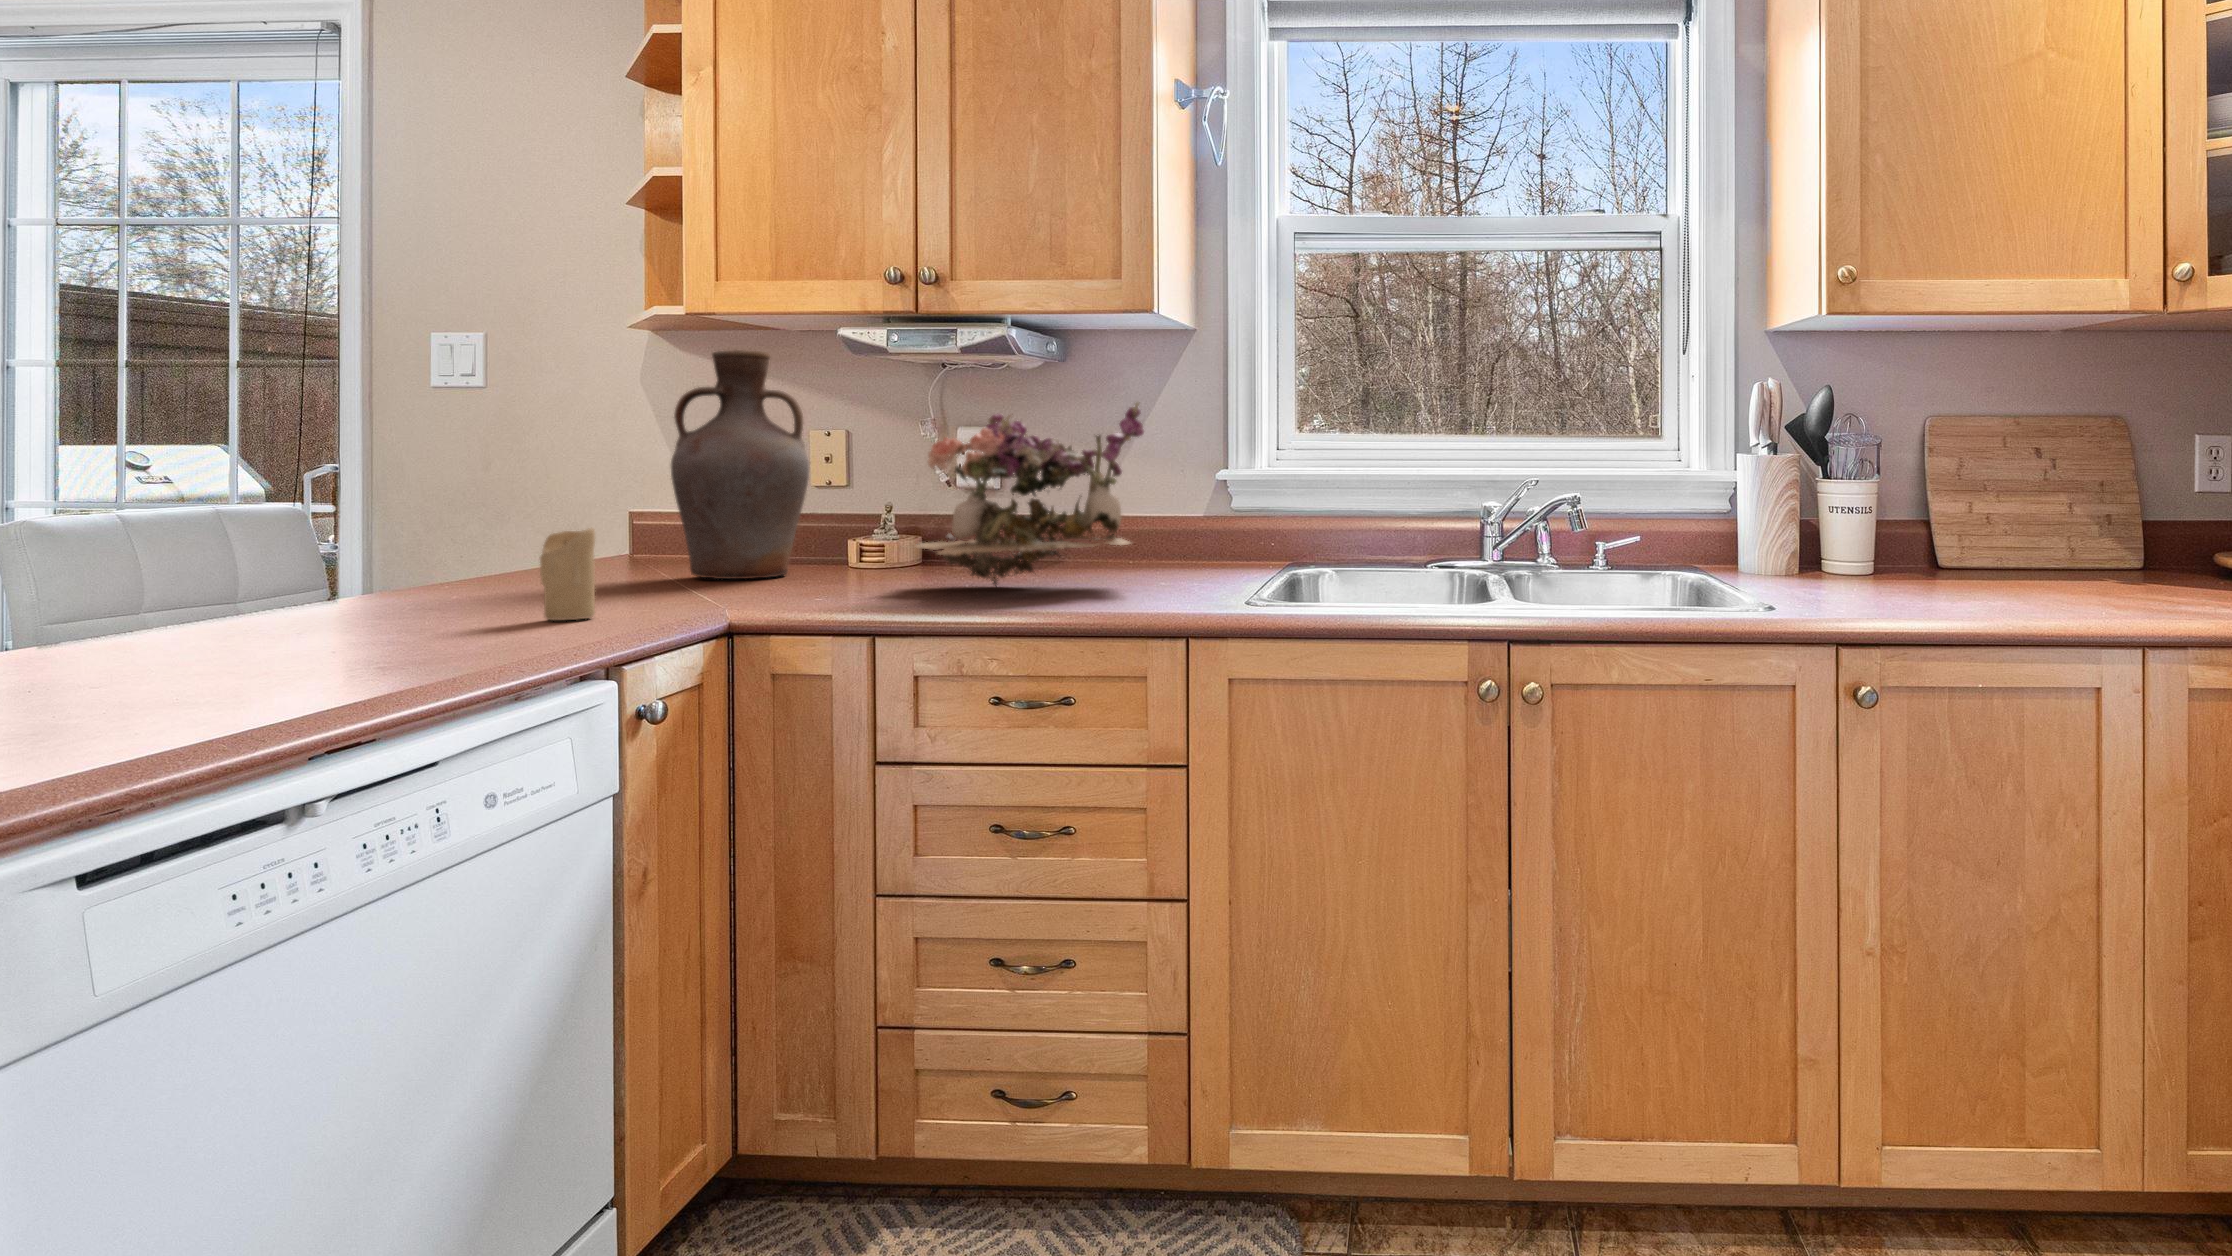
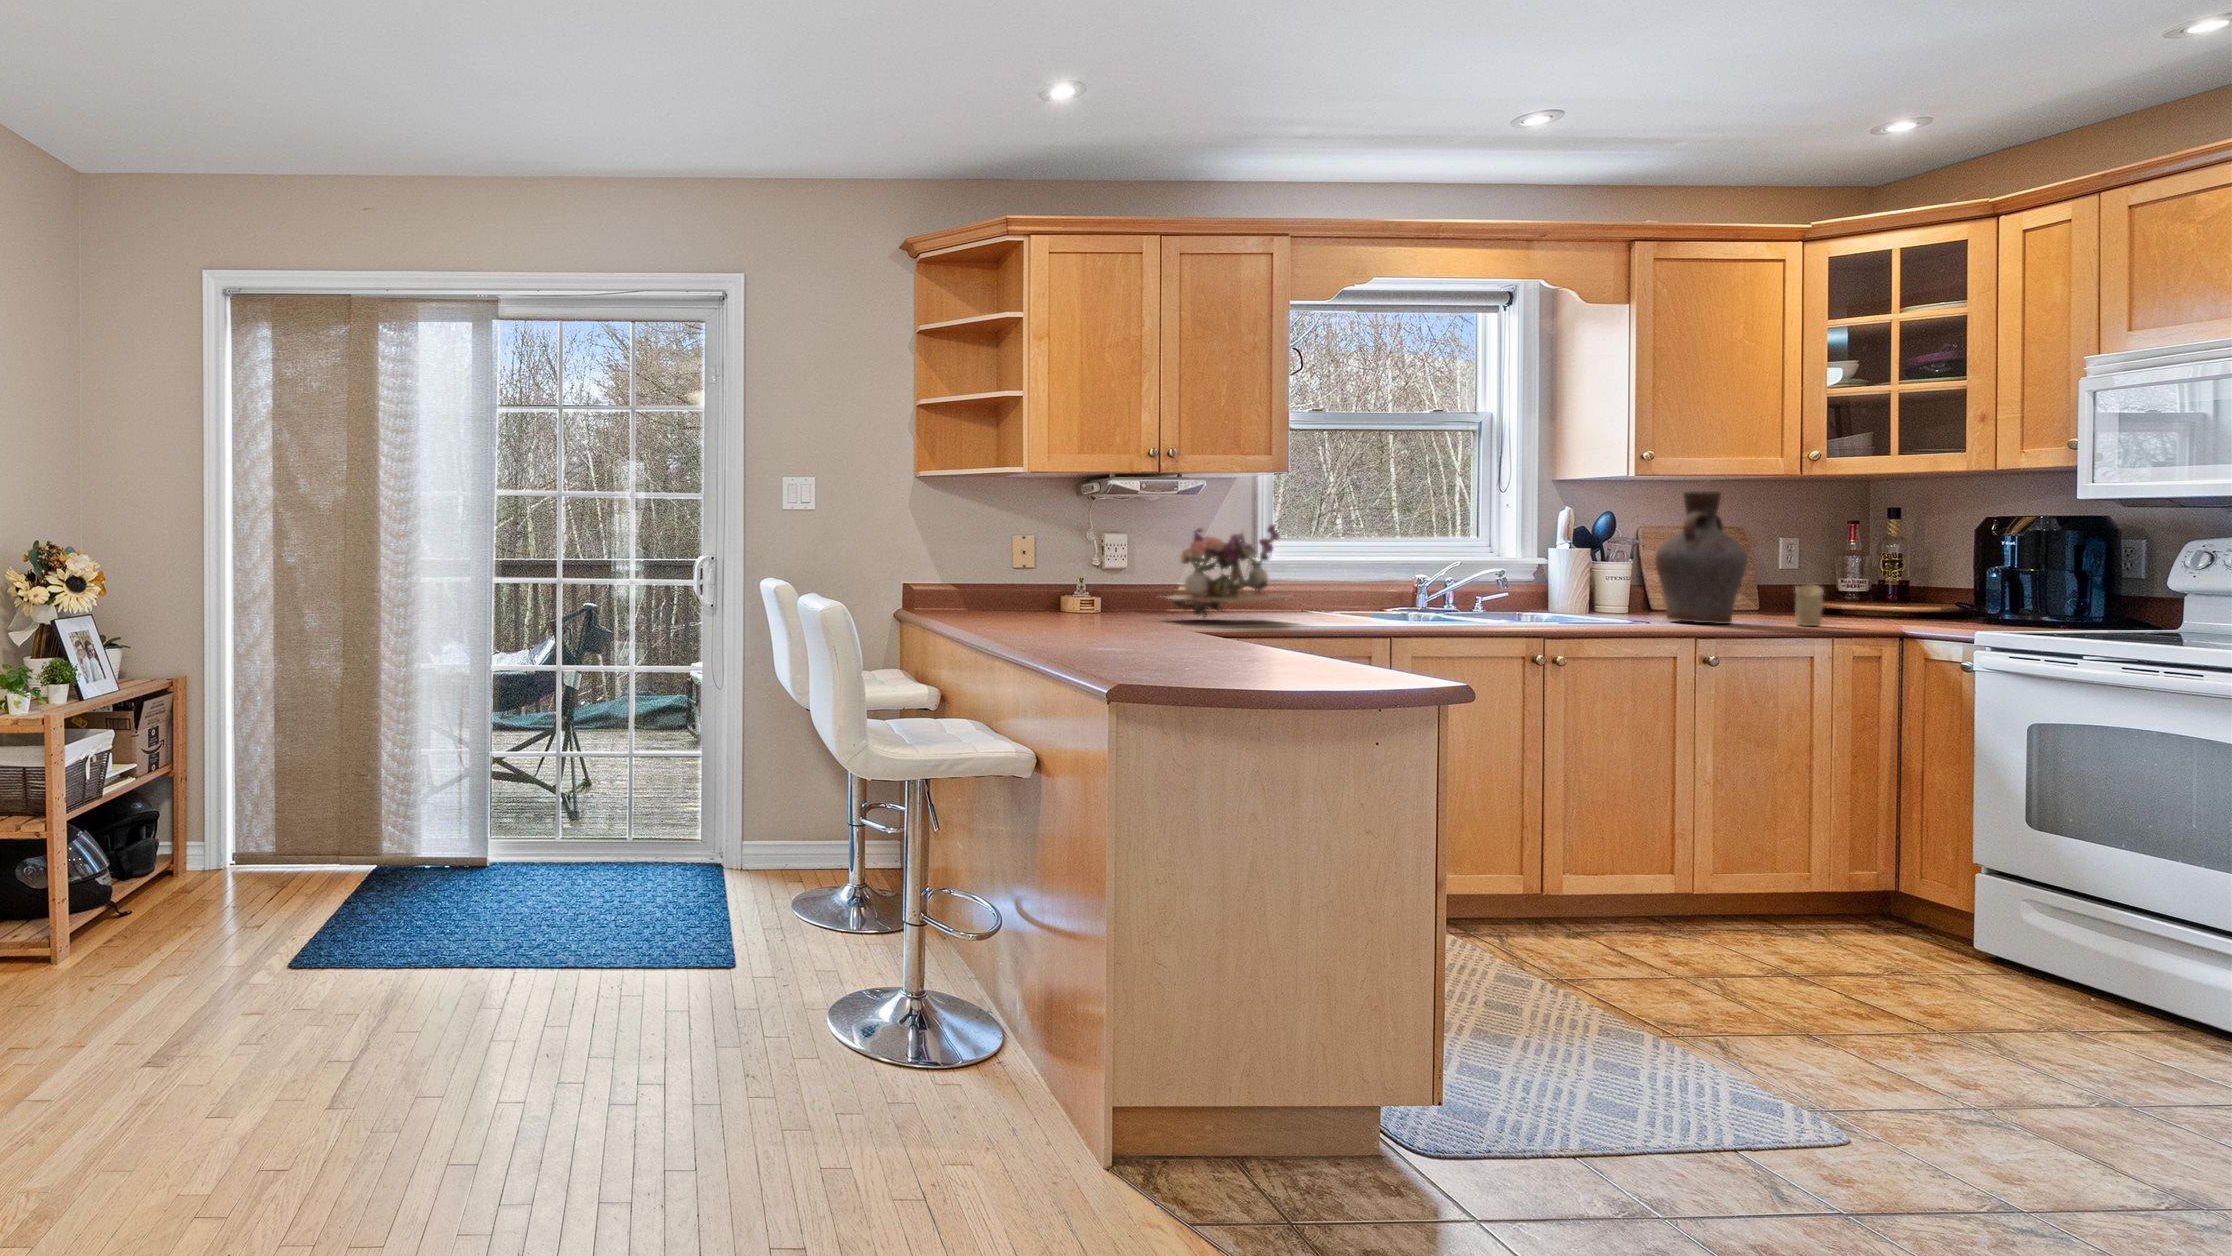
vase: present [671,350,809,579] -> present [1655,491,1748,624]
candle: present [540,528,595,620] -> present [1795,585,1824,626]

